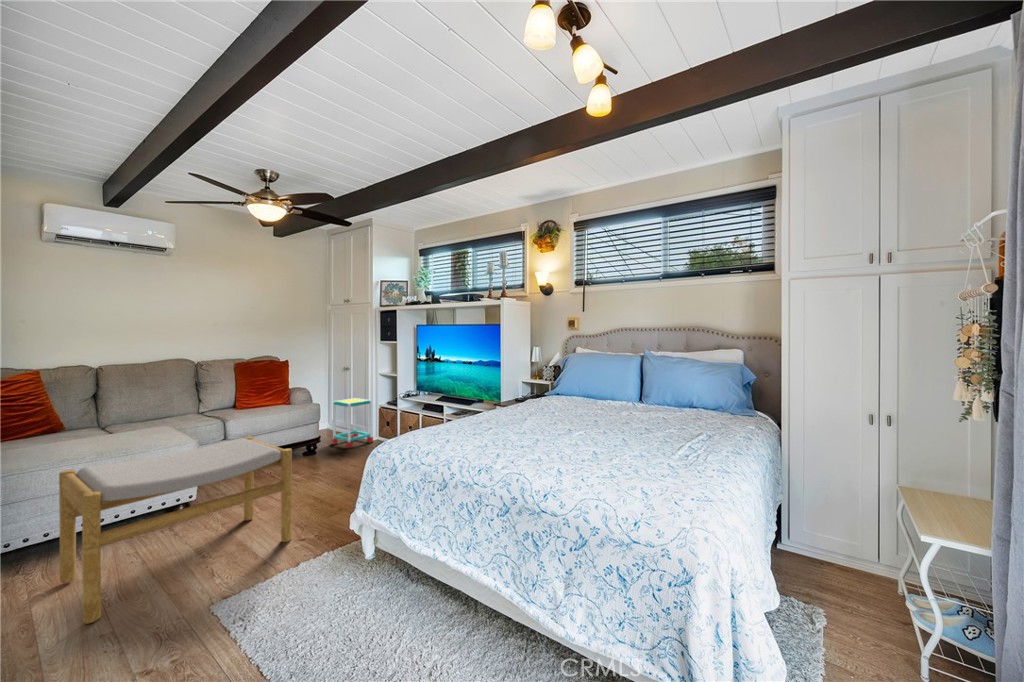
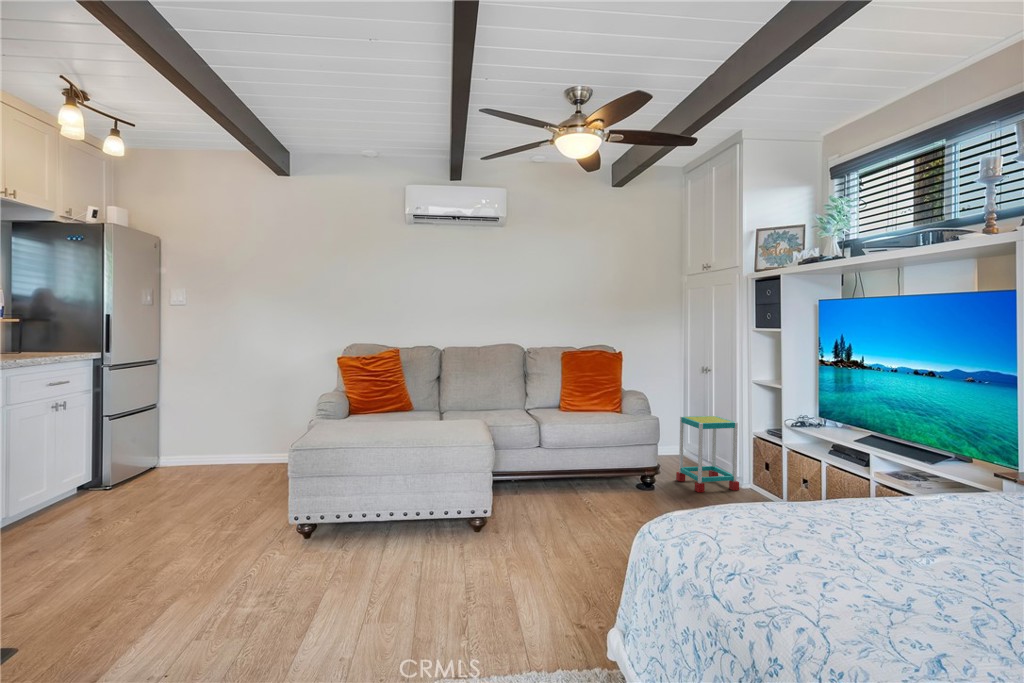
footstool: present [59,436,292,624] -> none [345,453,569,638]

